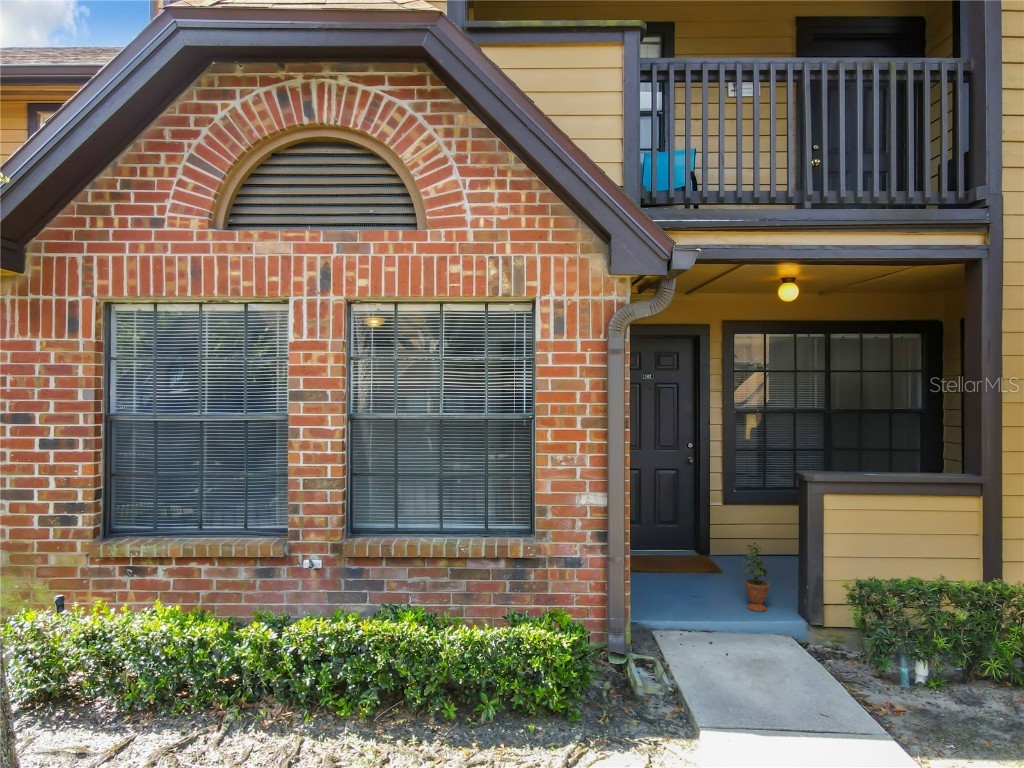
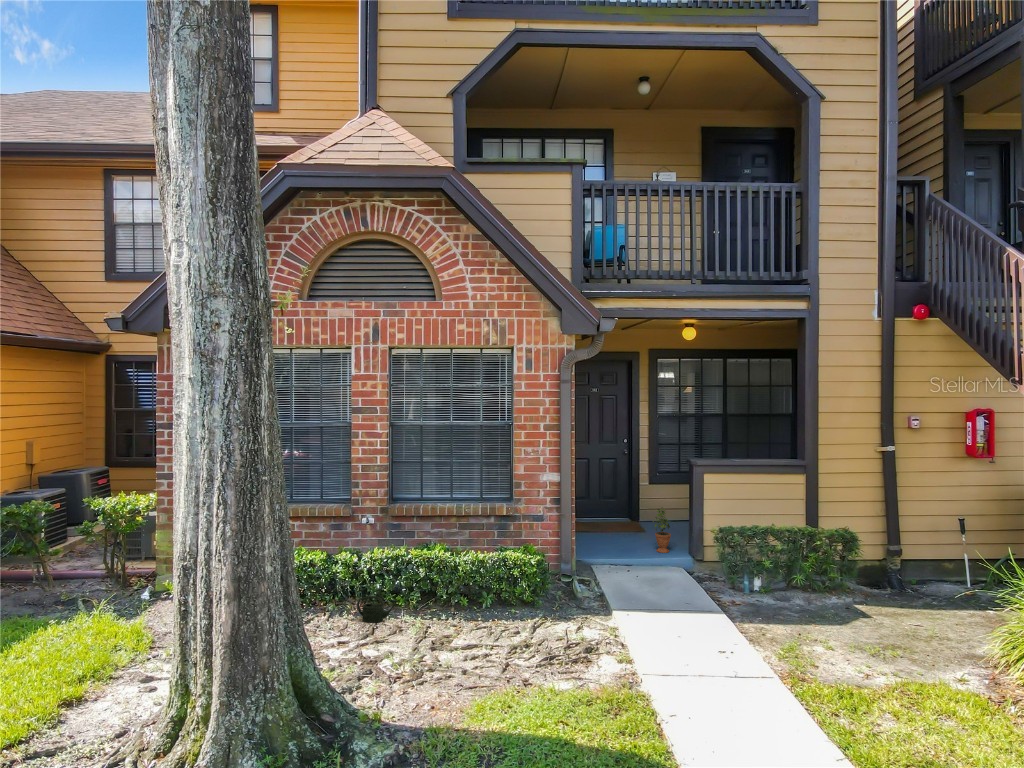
watering can: none [269,703,336,748] -> present [357,596,397,622]

